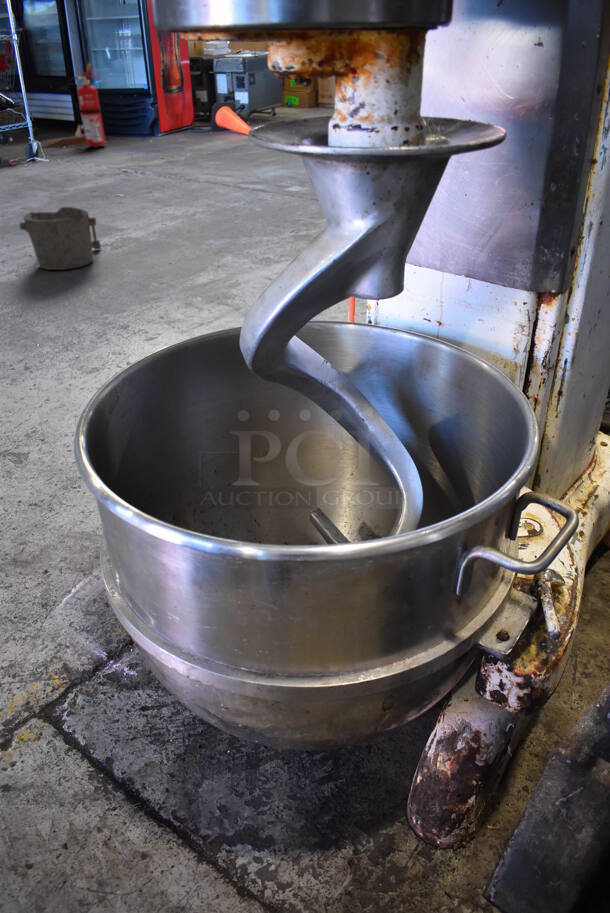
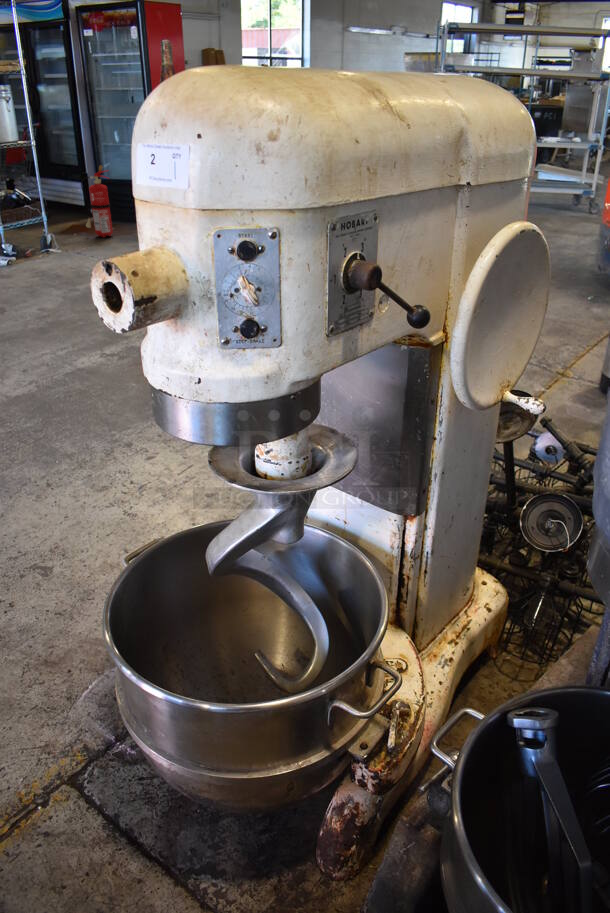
bucket: present [20,207,101,270] -> none [41,324,109,380]

